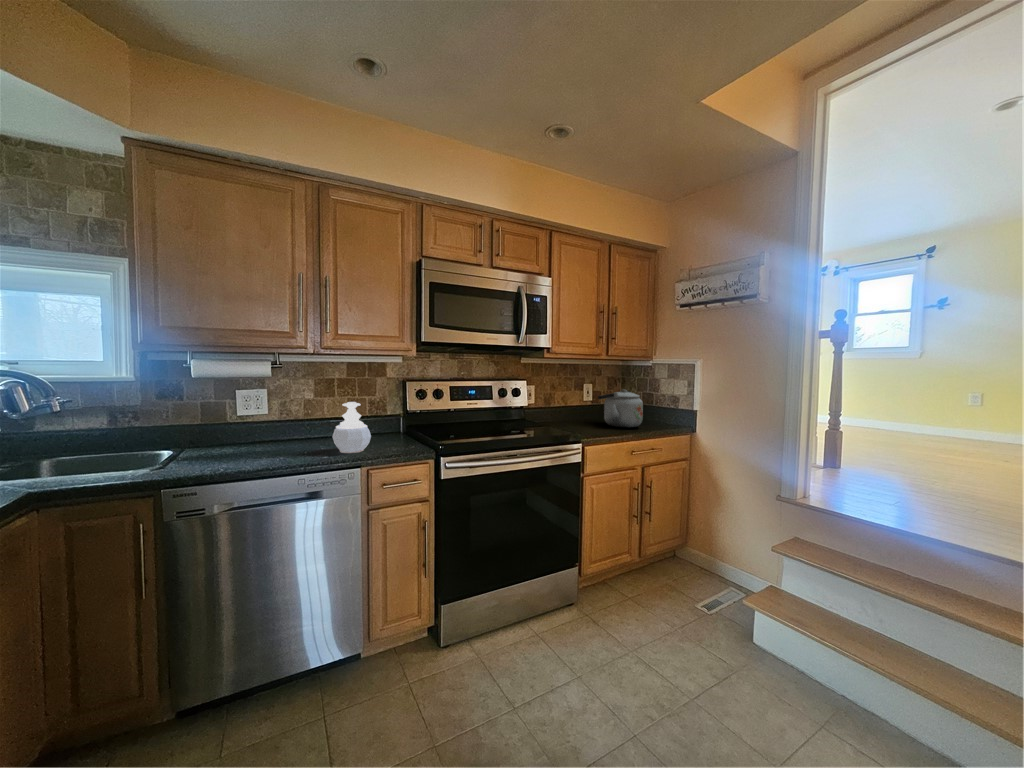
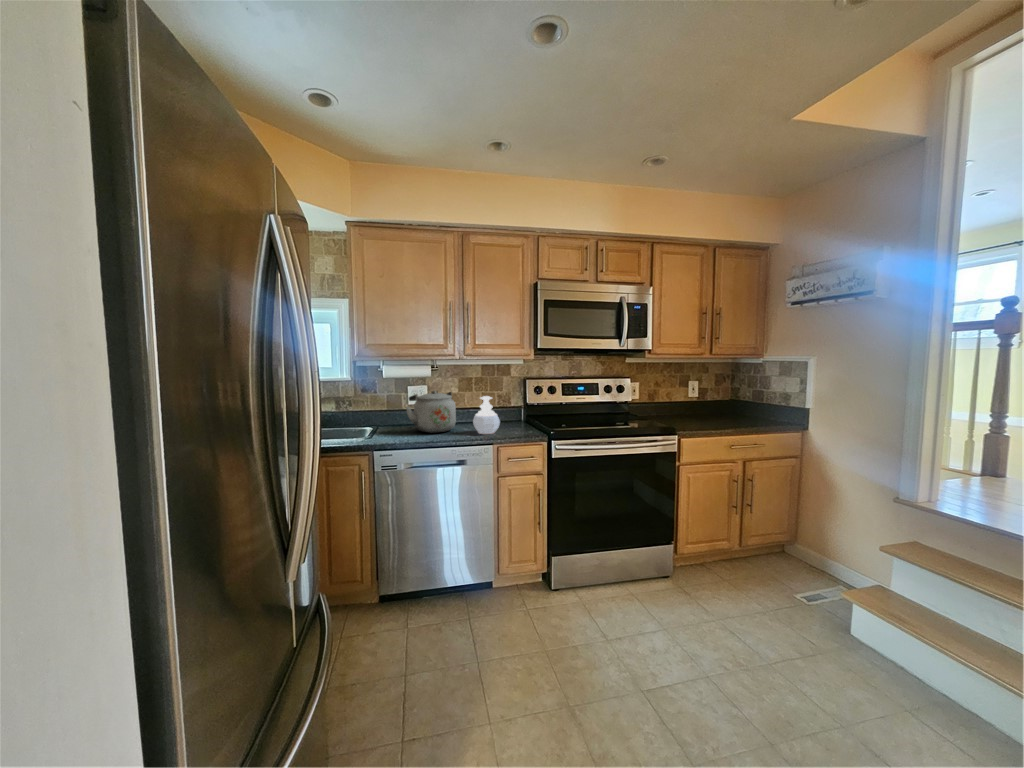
kettle: present [598,390,643,427] -> present [406,391,456,433]

